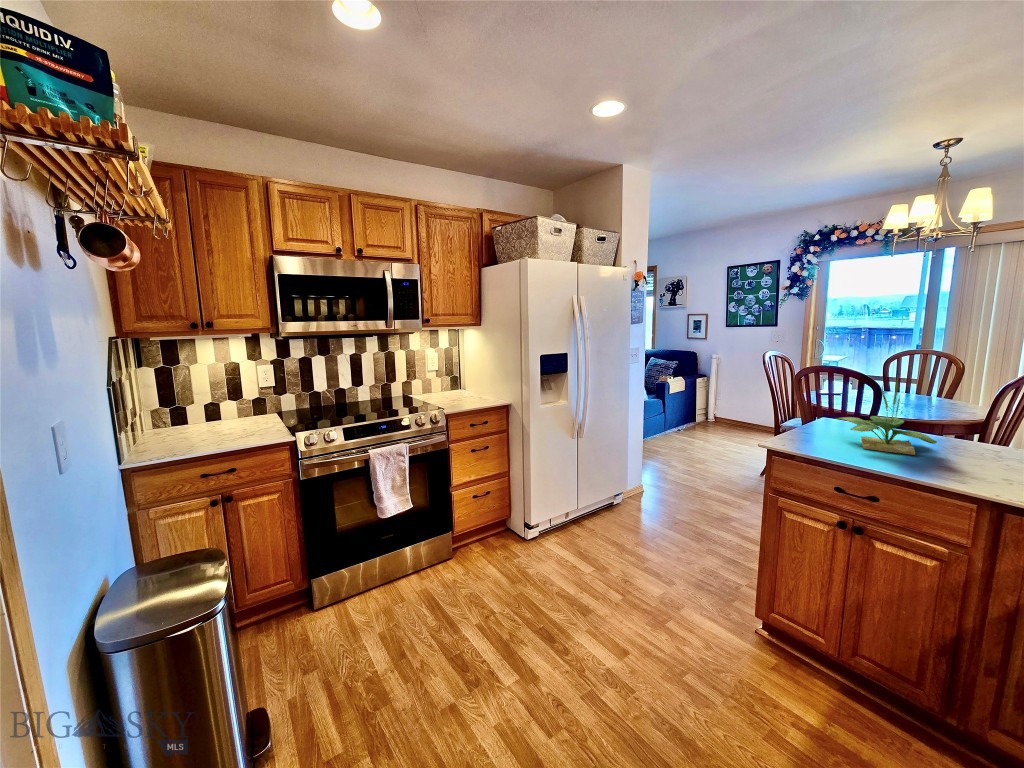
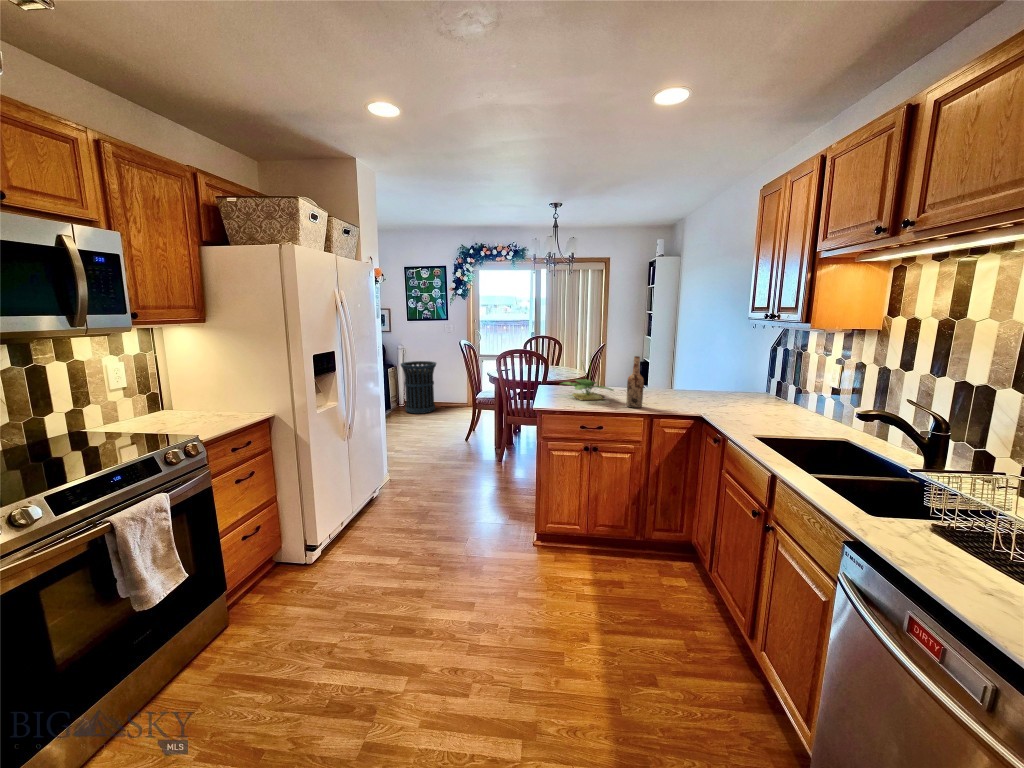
trash can: none [709,373,755,435] -> present [401,361,436,414]
wine bottle: none [951,387,1000,484] -> present [626,356,644,408]

